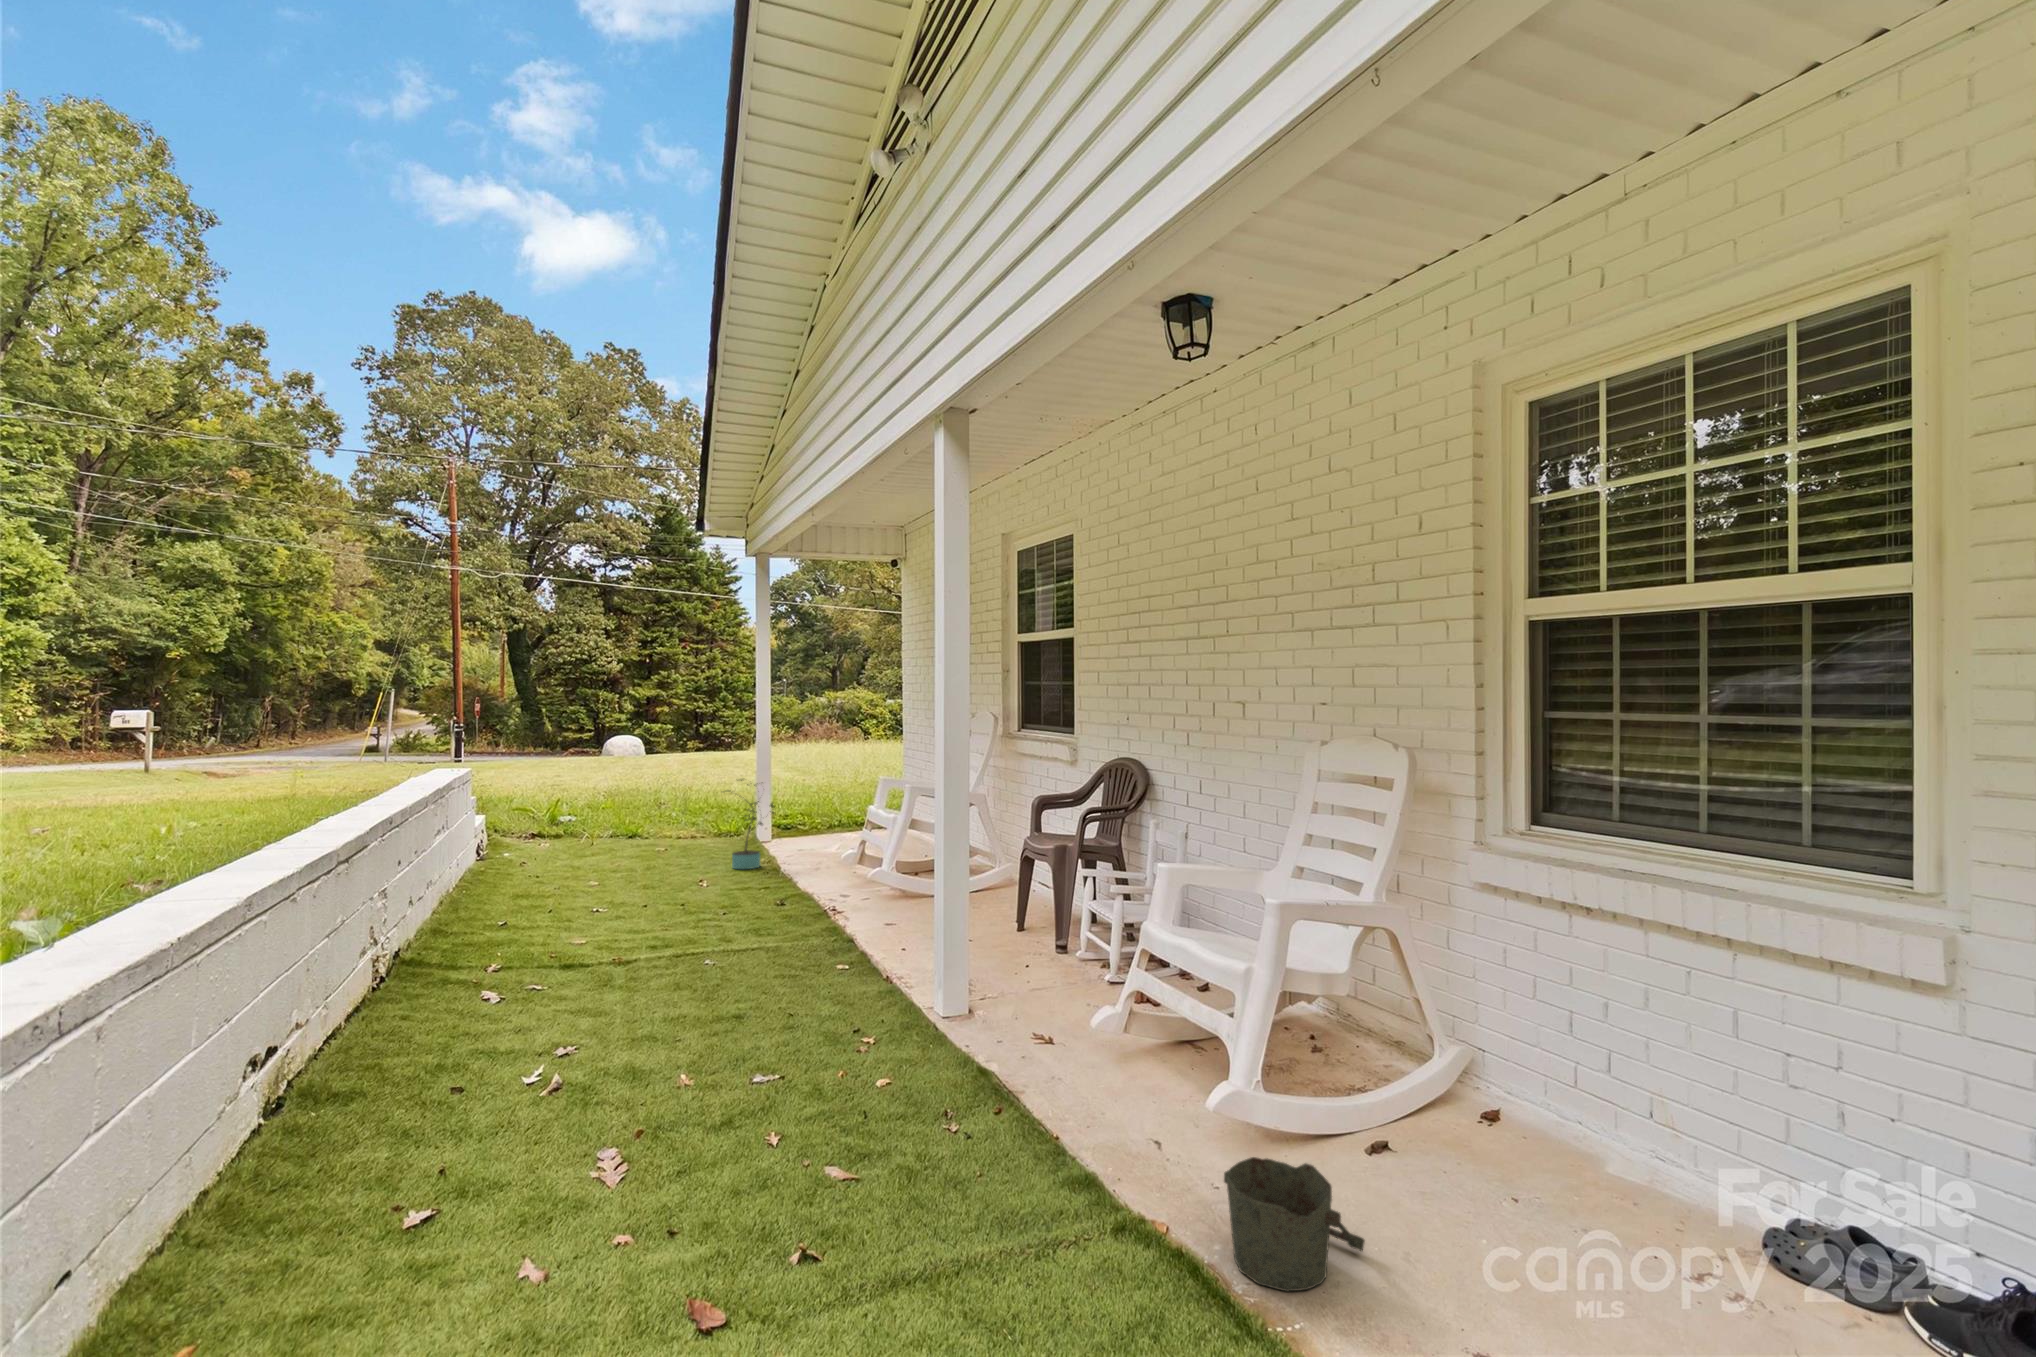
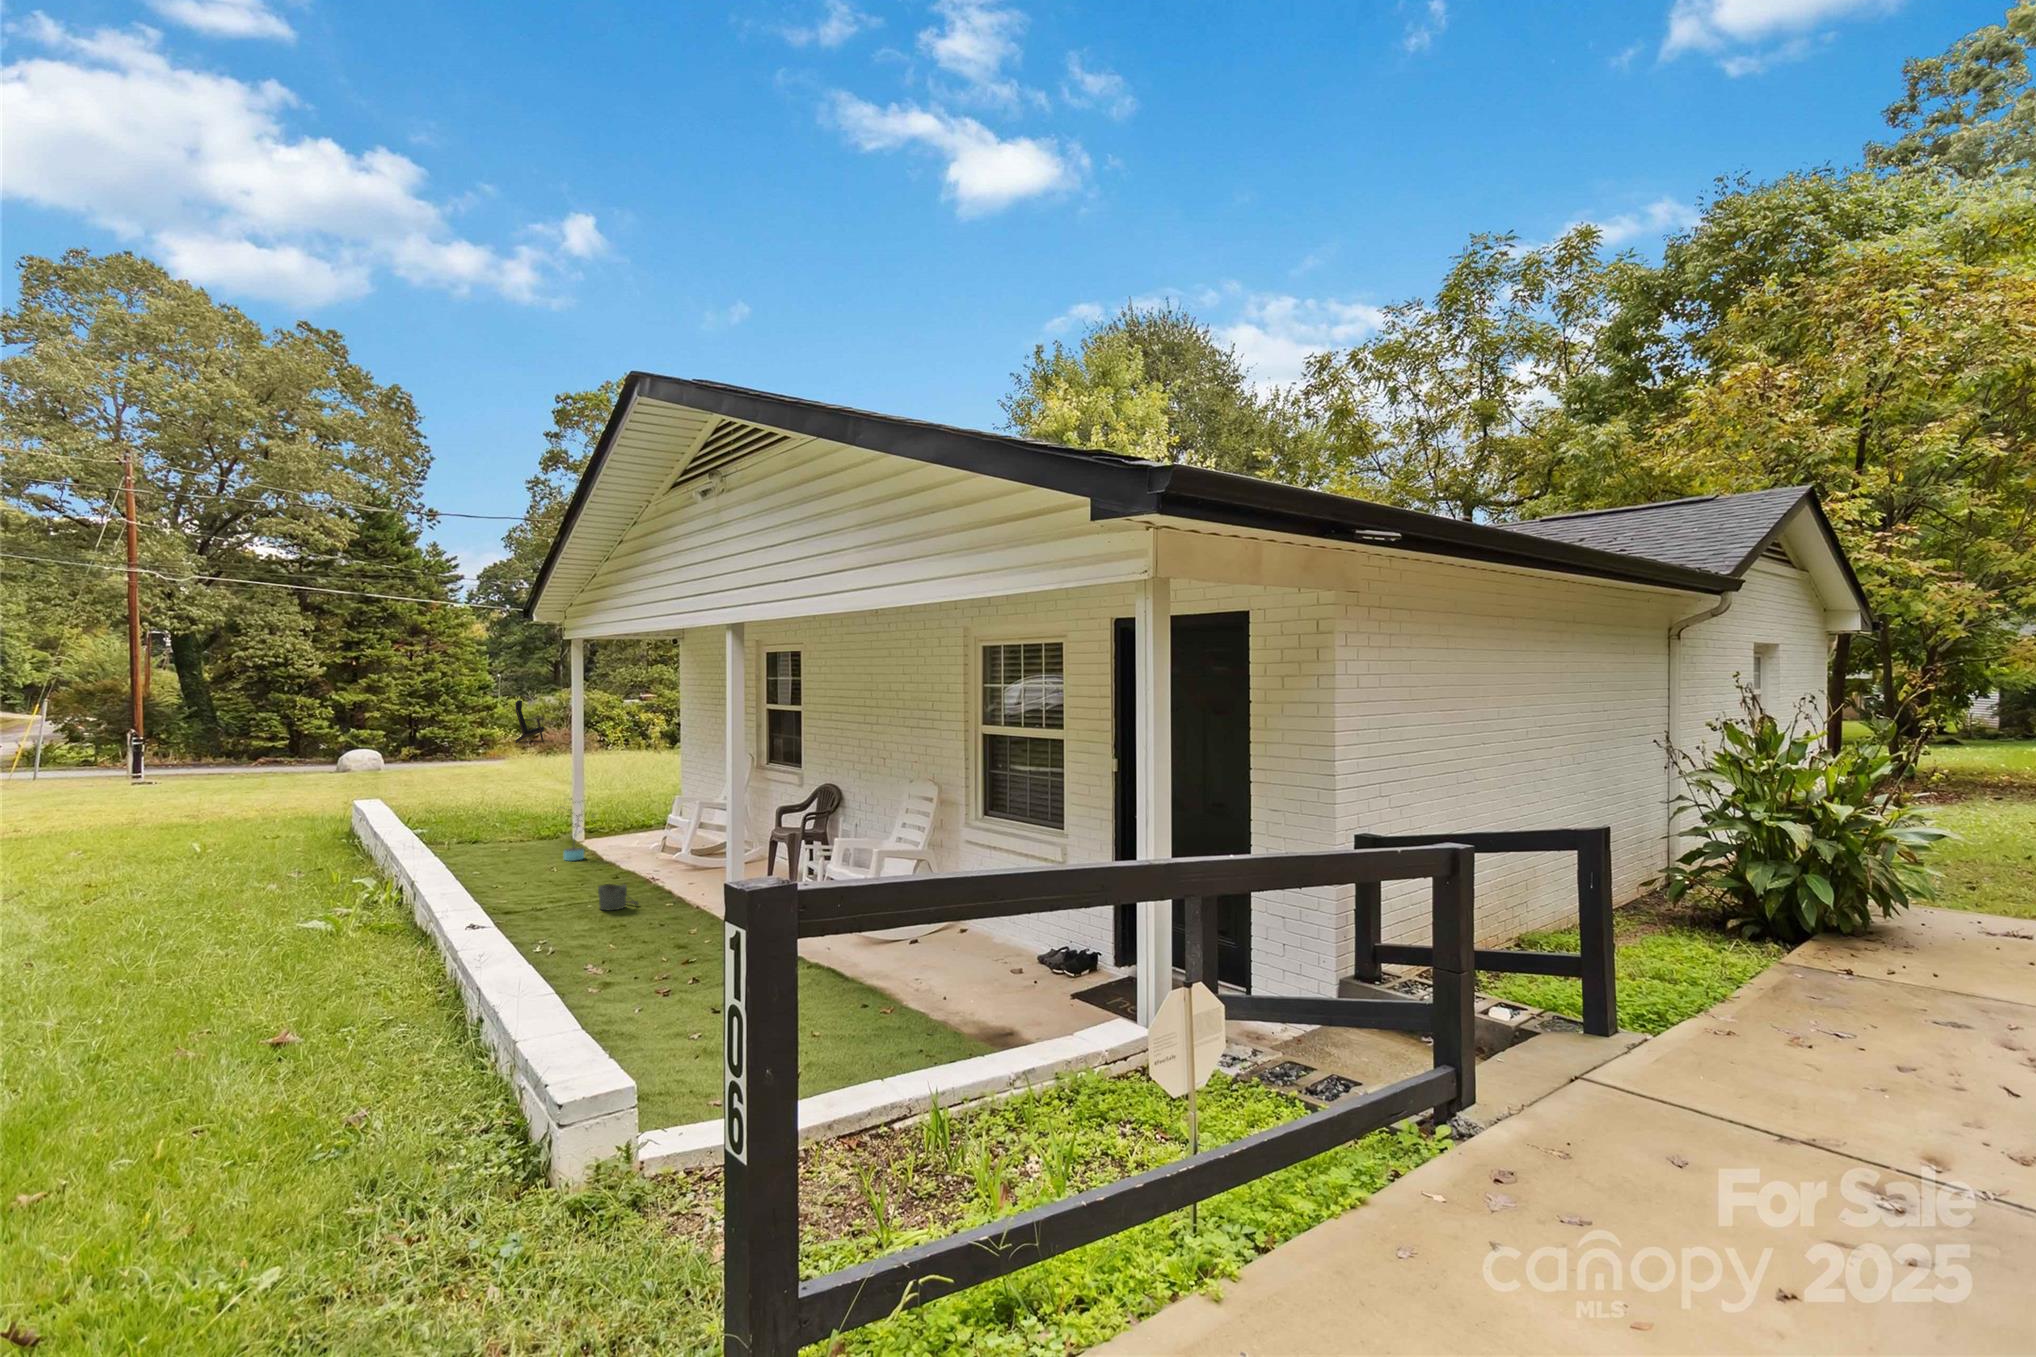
lounge chair: none [789,697,816,738] -> present [515,700,544,743]
bucket: present [1224,1157,1365,1291] -> present [598,884,638,910]

